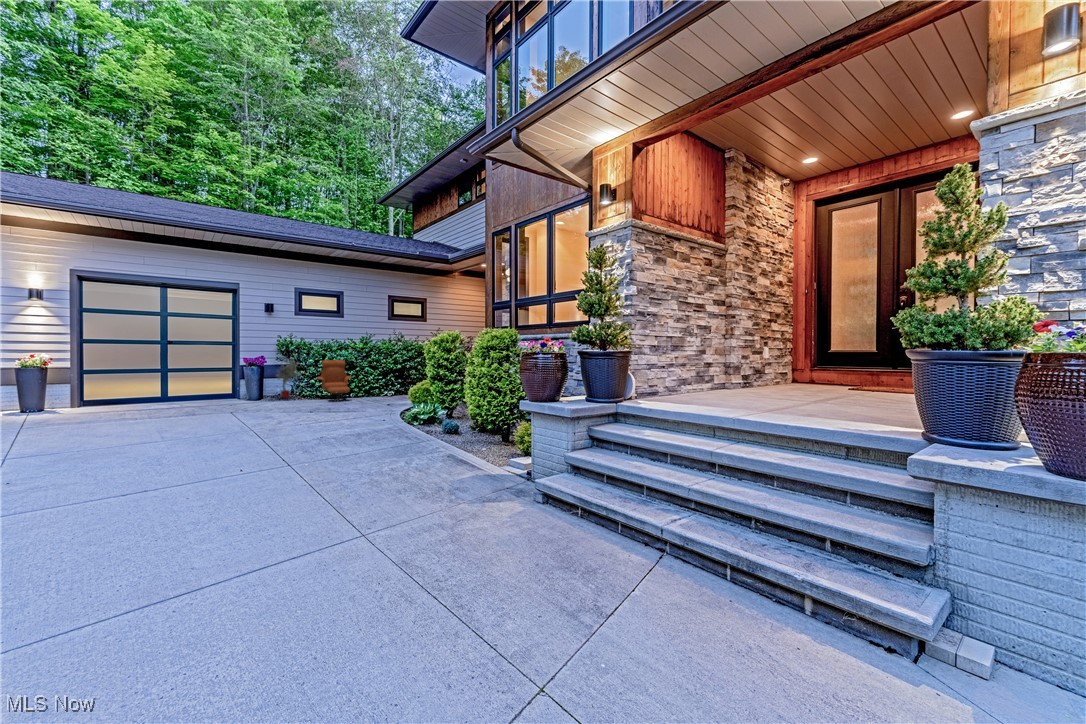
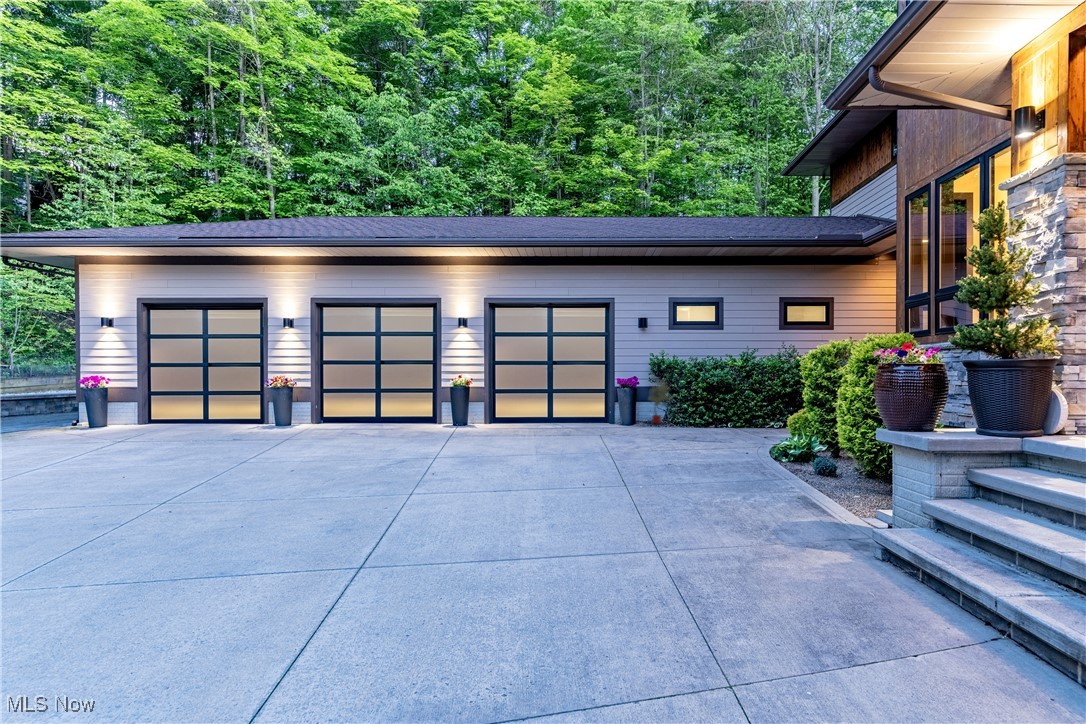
lounge chair: present [317,360,352,402] -> none [688,382,727,431]

